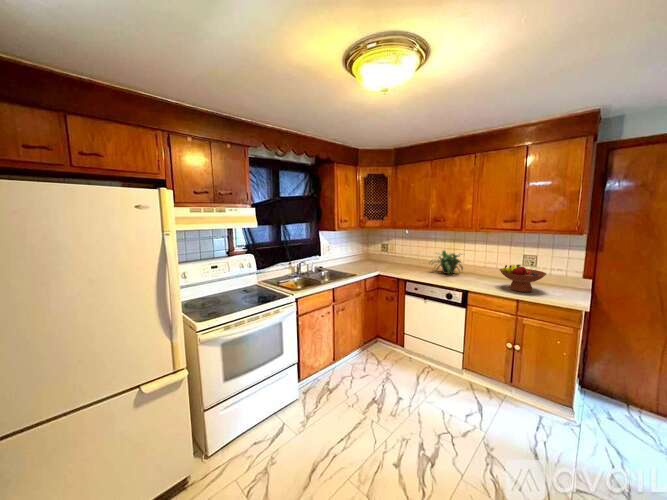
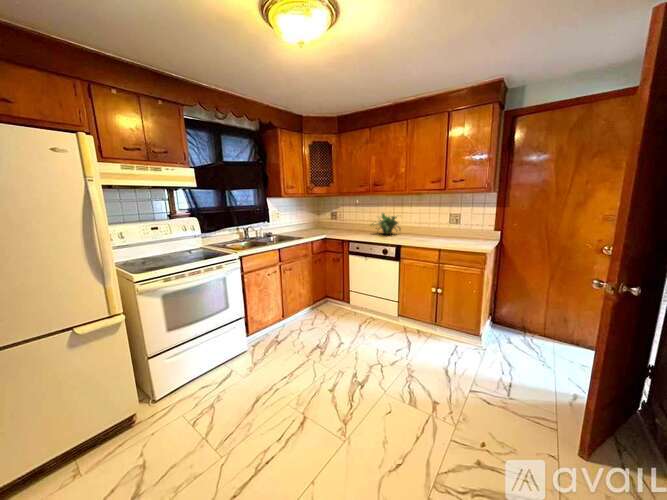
fruit bowl: present [500,264,546,292] -> none [426,220,463,243]

